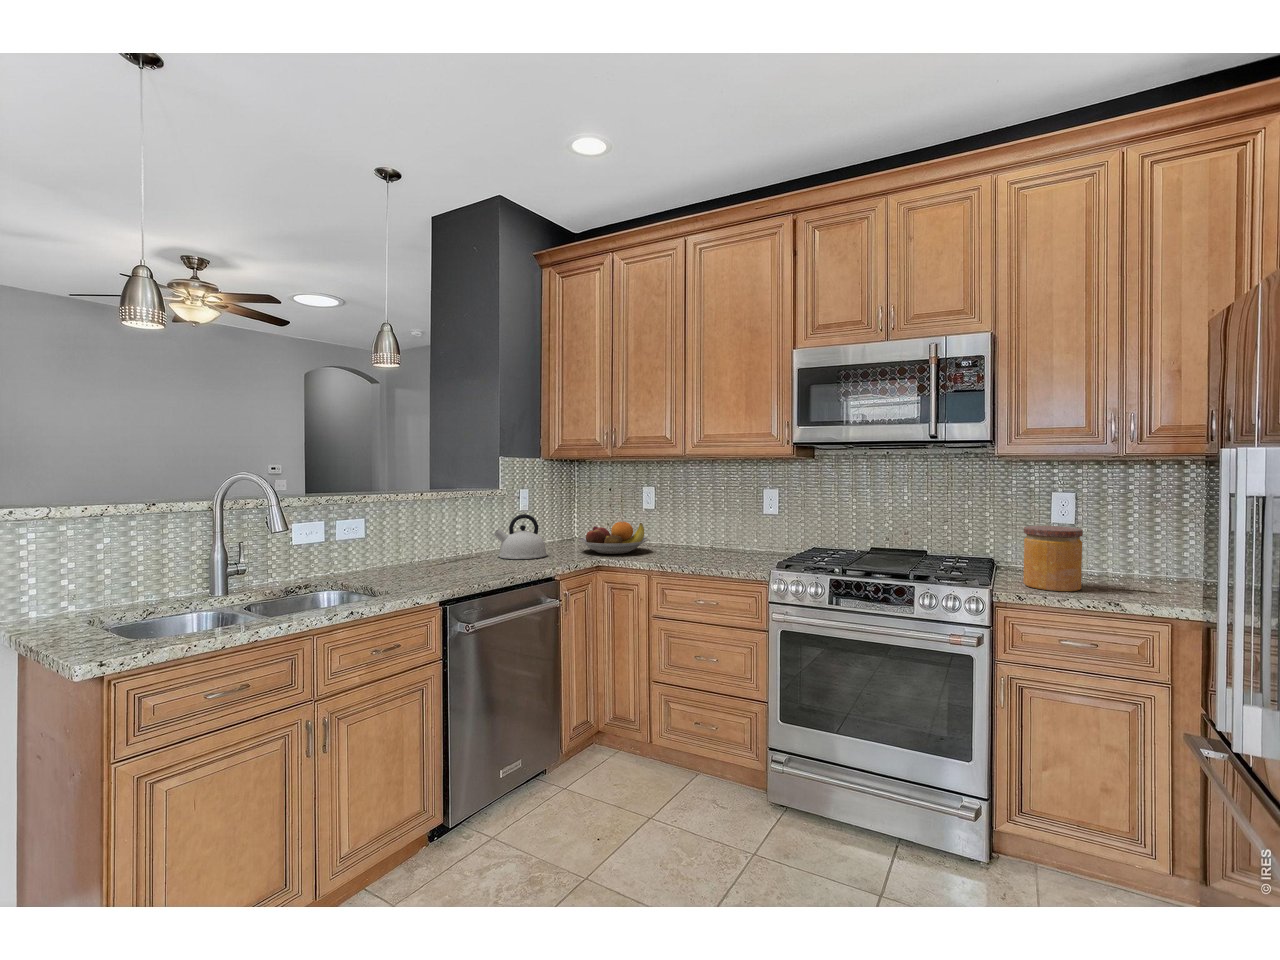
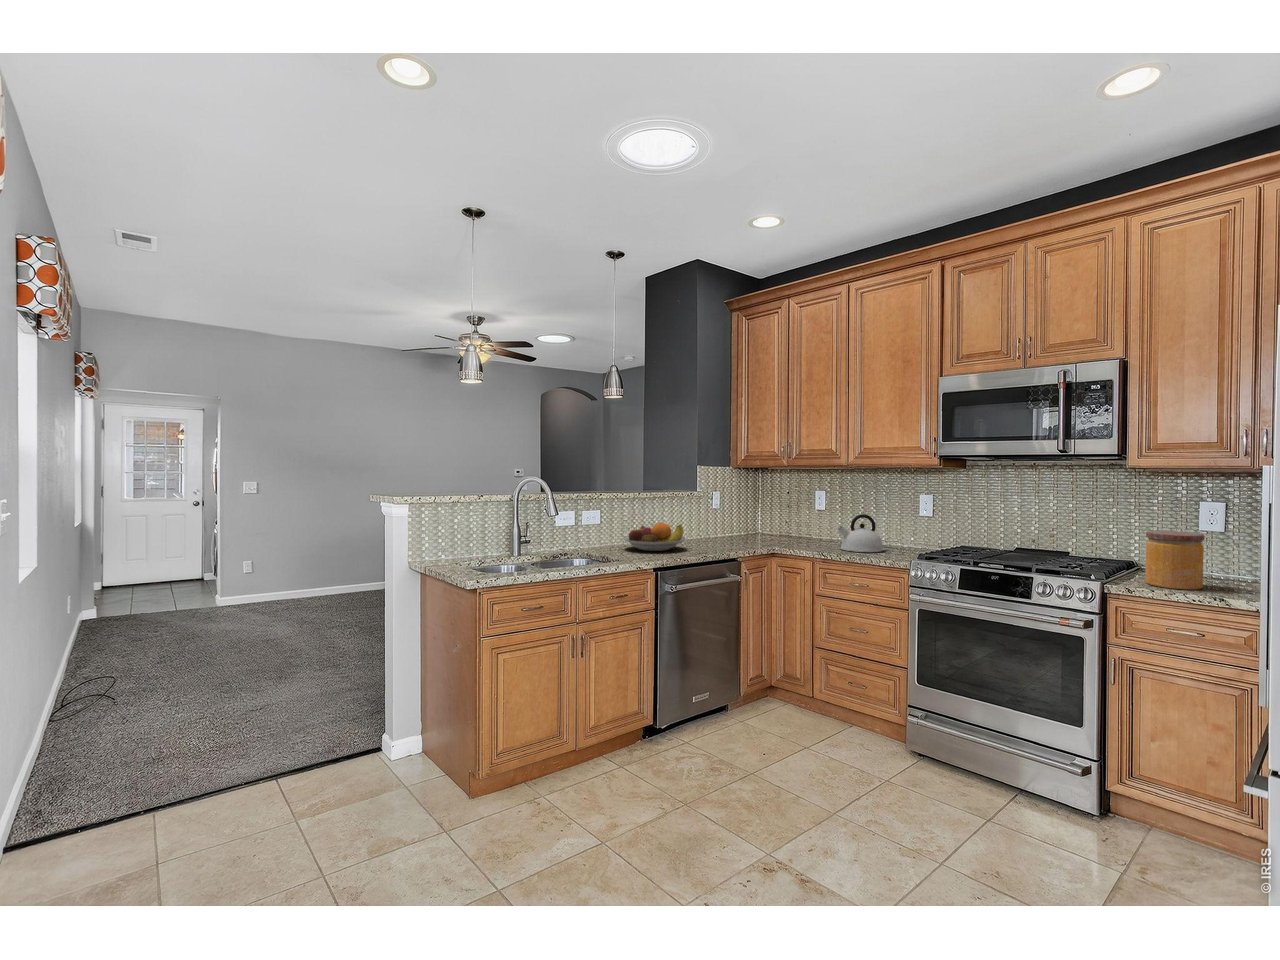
kettle: present [494,514,547,559] -> present [837,514,884,552]
fruit bowl: present [578,522,648,554] -> present [623,523,685,551]

